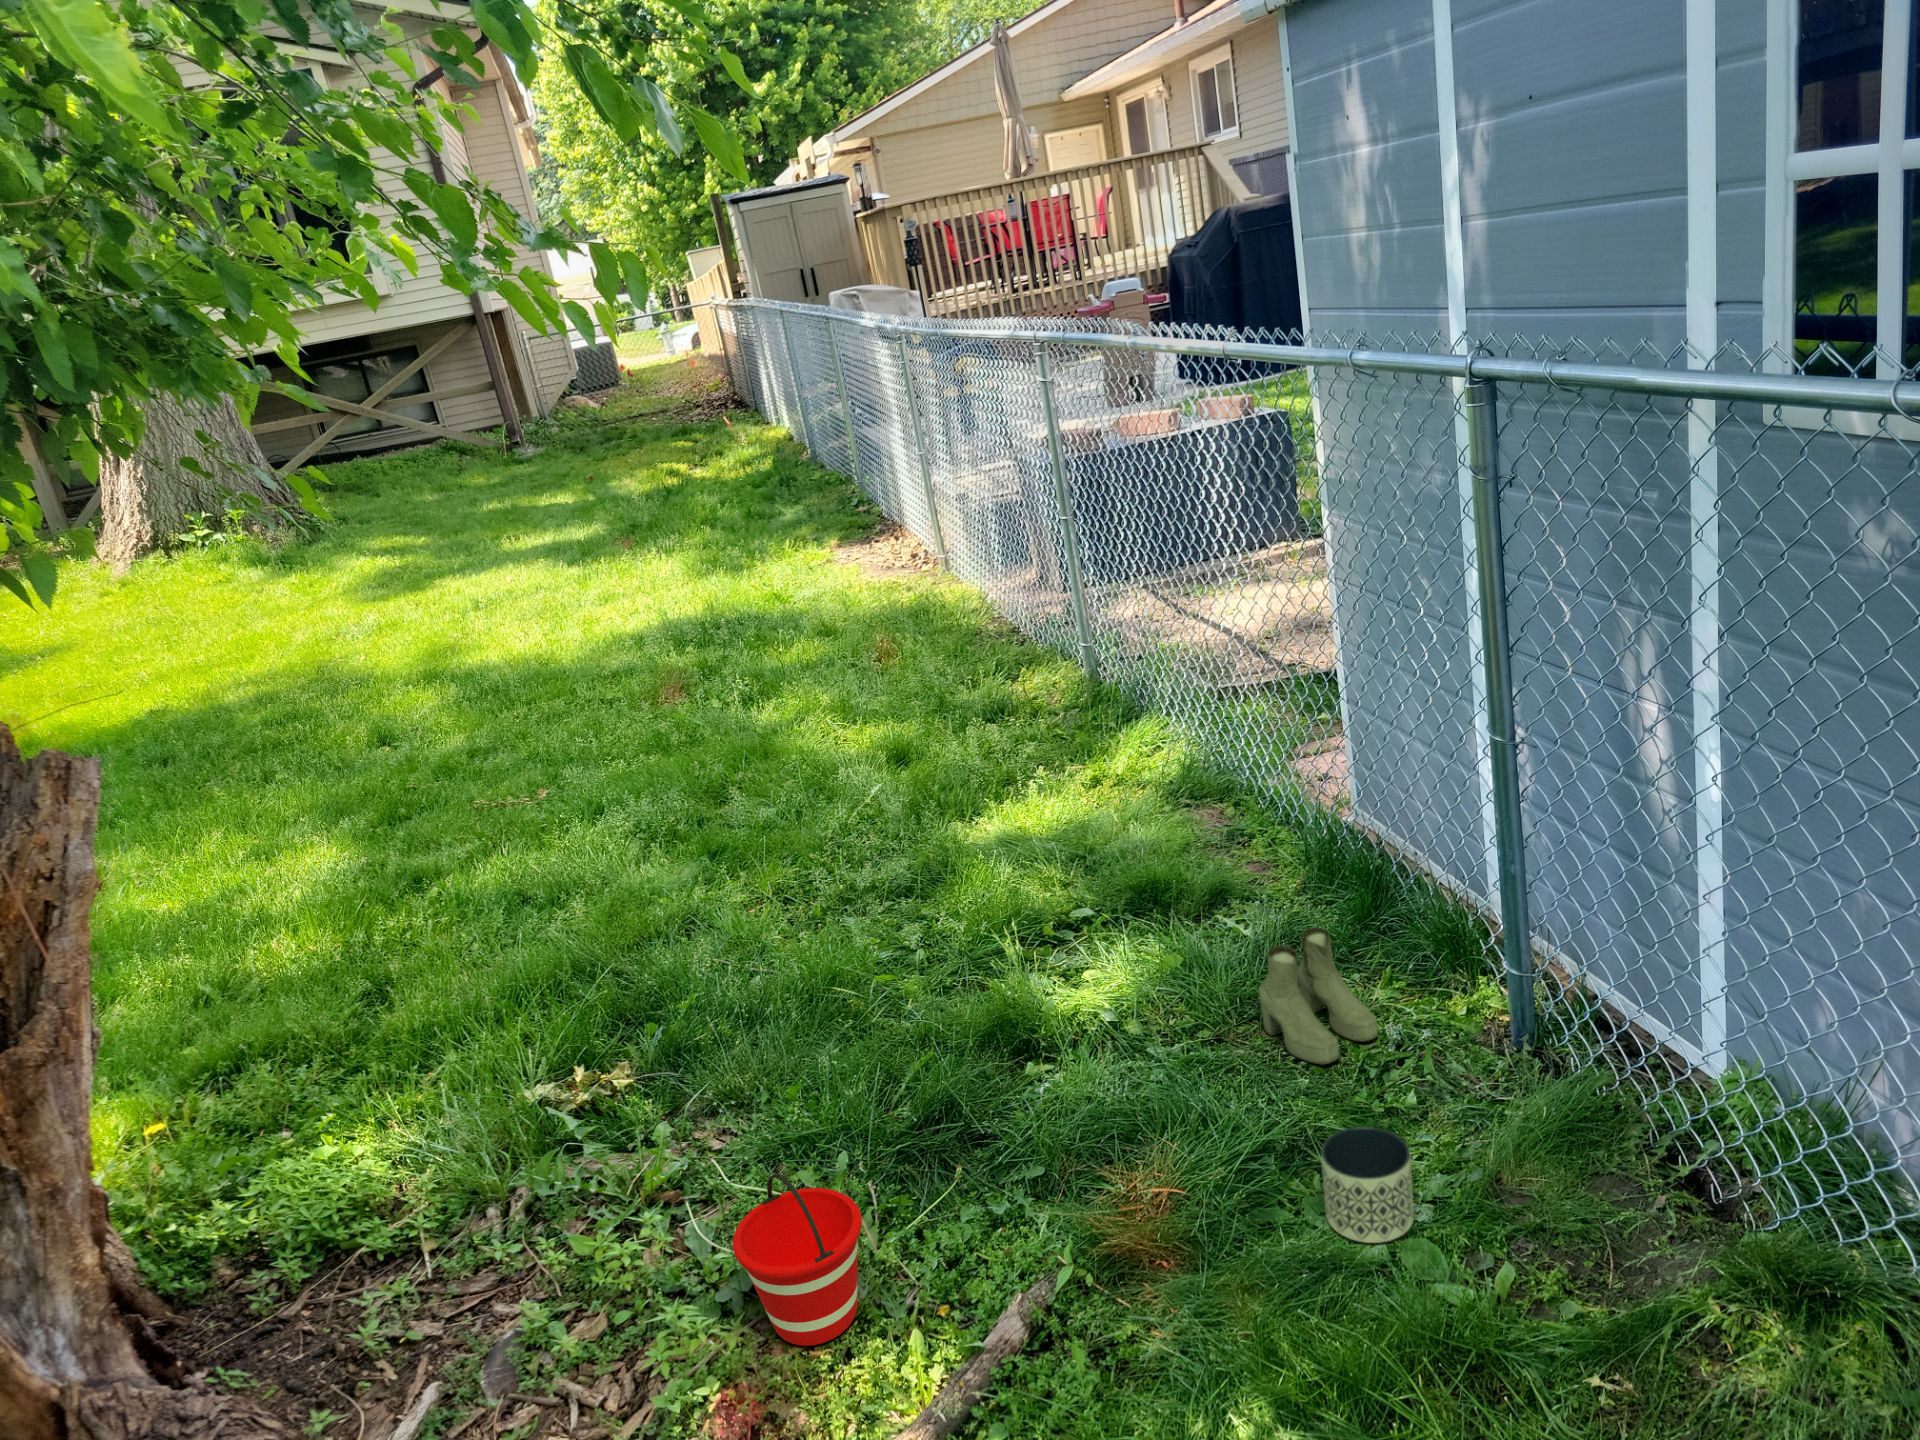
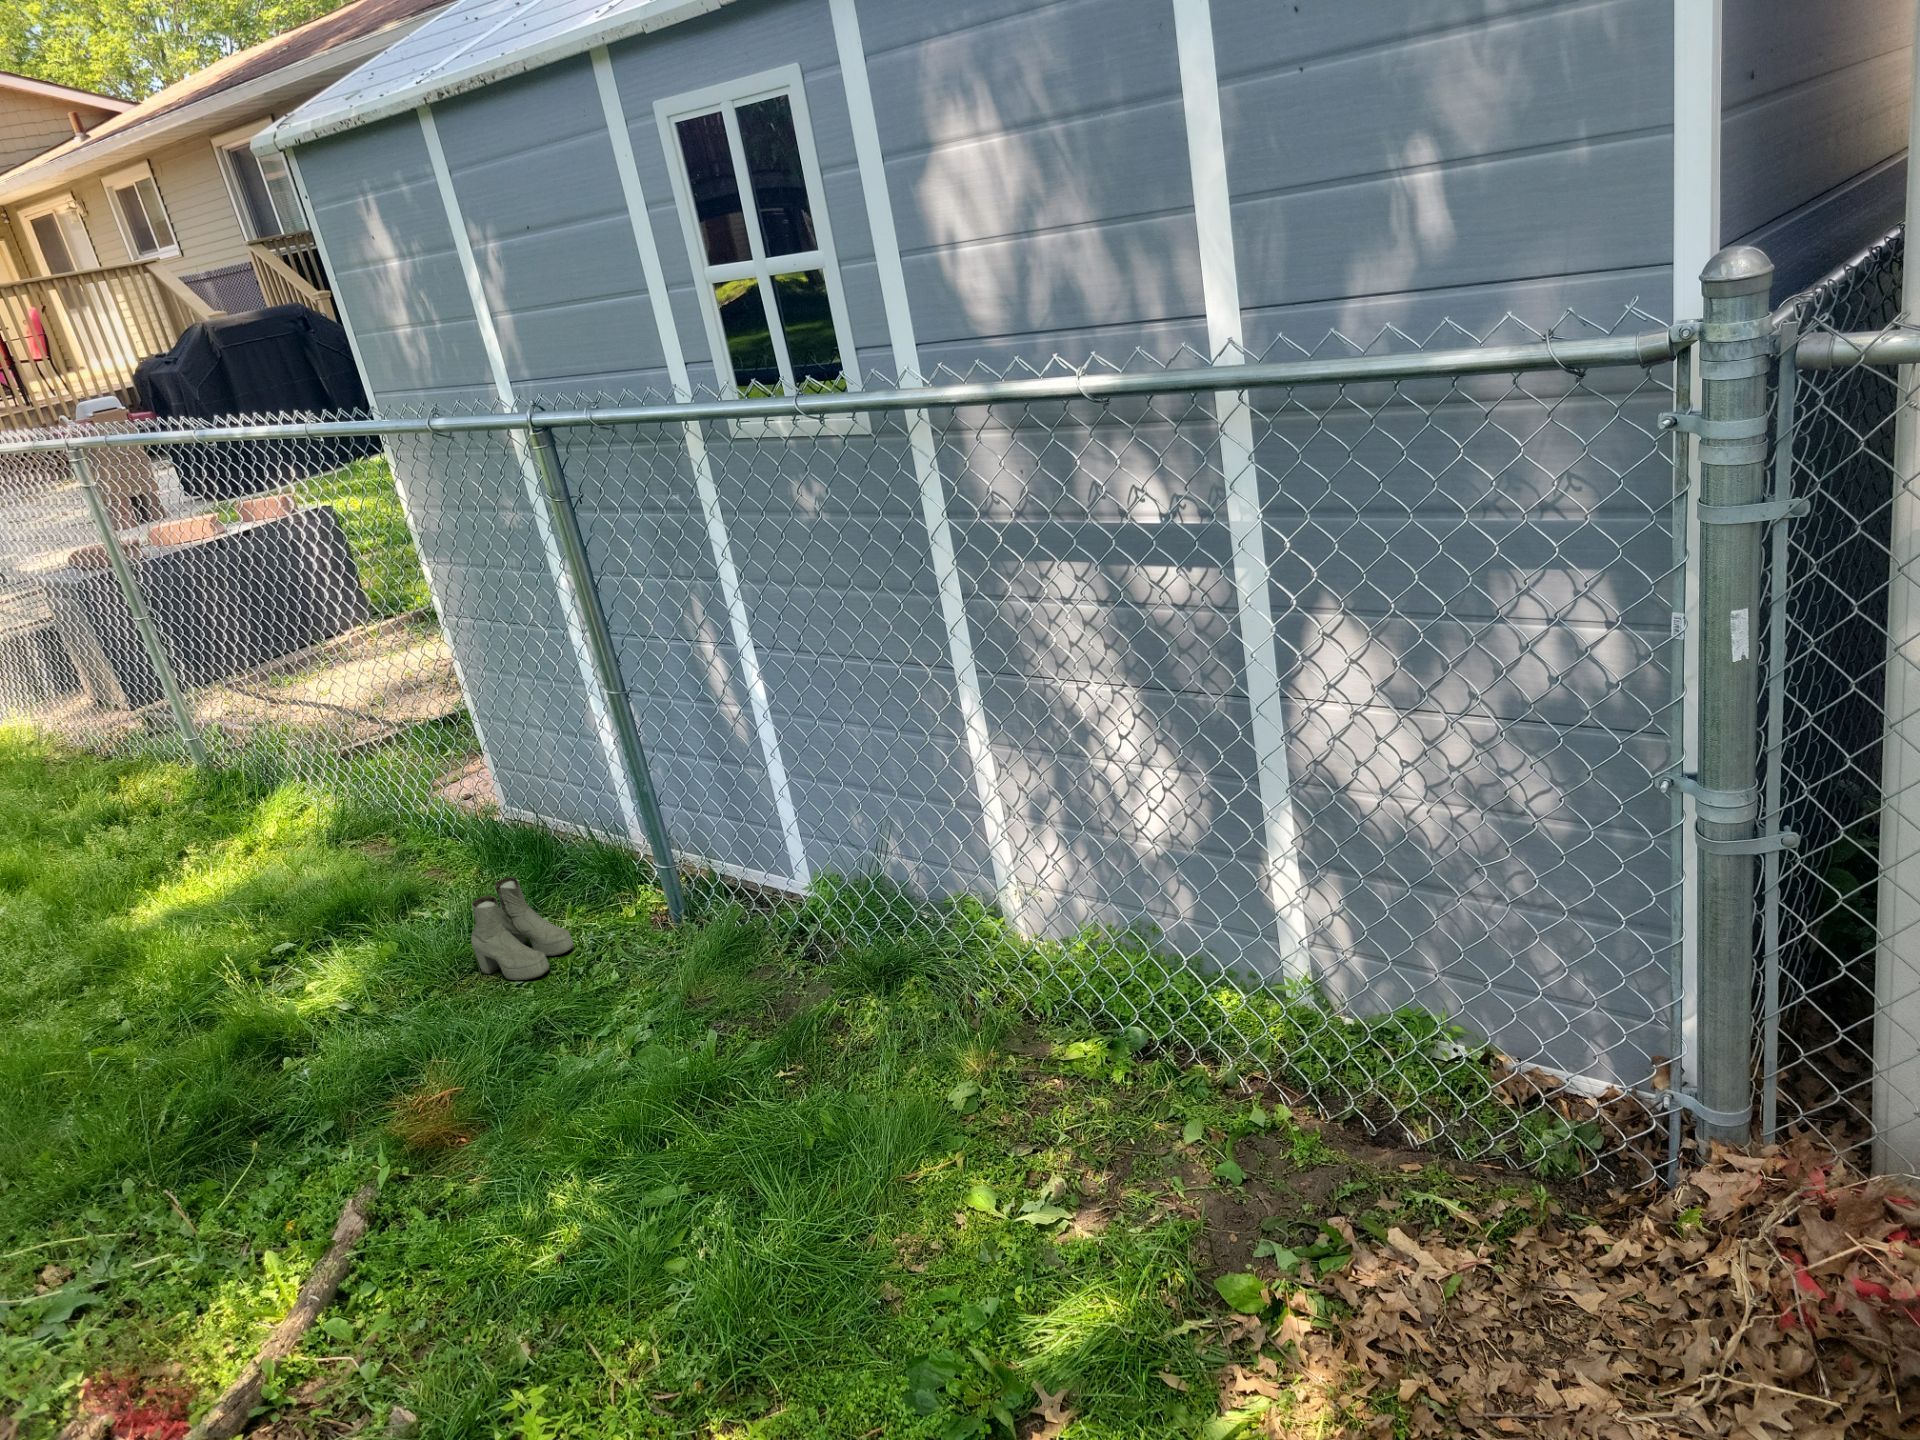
planter: present [1321,1127,1414,1243] -> none [560,983,639,1068]
bucket: present [733,1173,862,1346] -> none [61,1172,199,1321]

